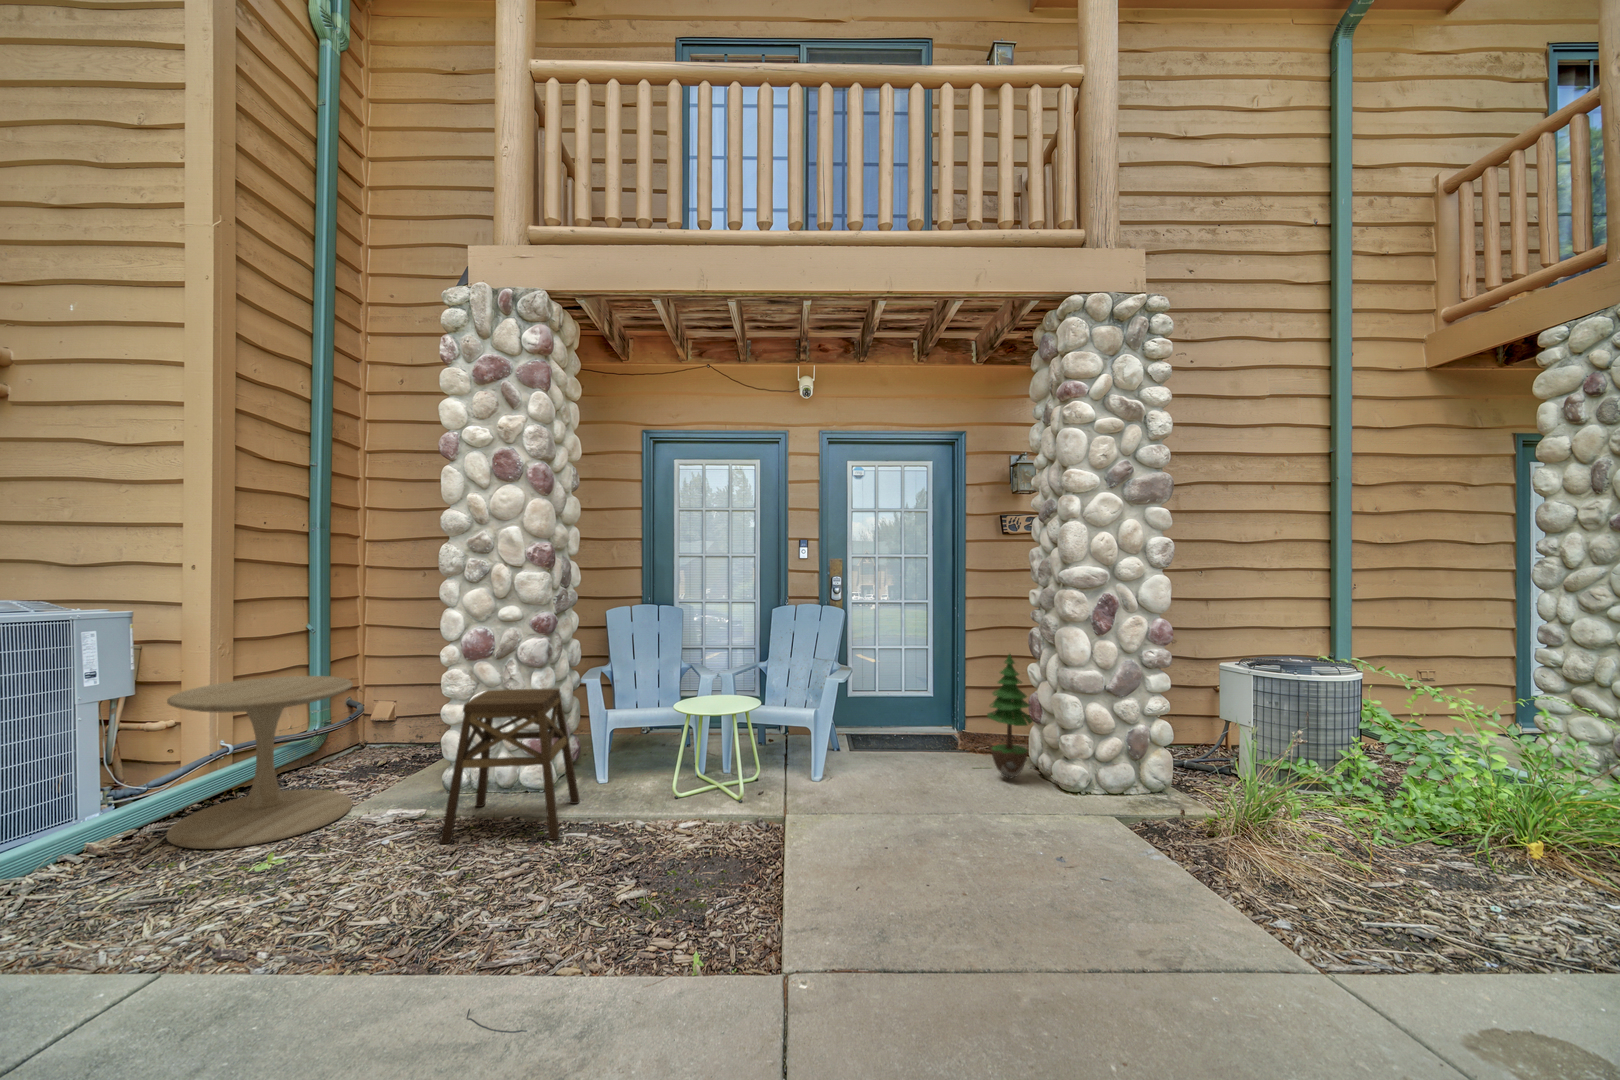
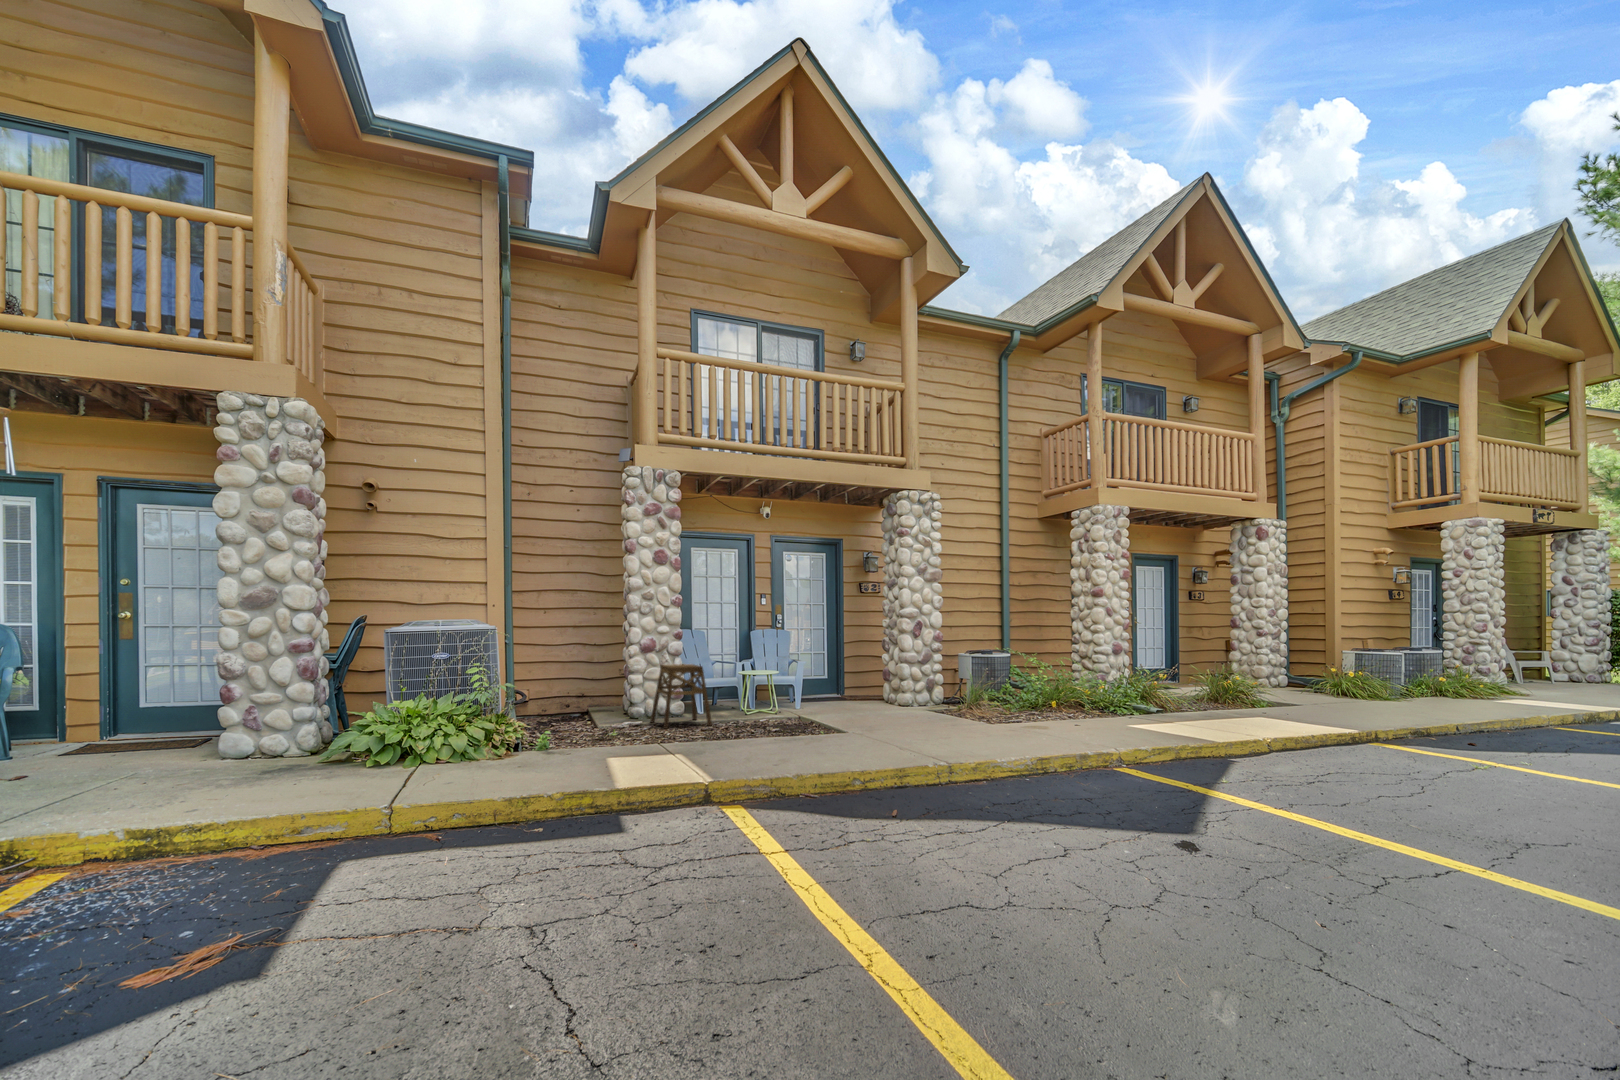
potted tree: present [987,654,1033,779] -> none [865,648,886,707]
side table: present [166,676,353,849] -> none [521,662,599,735]

